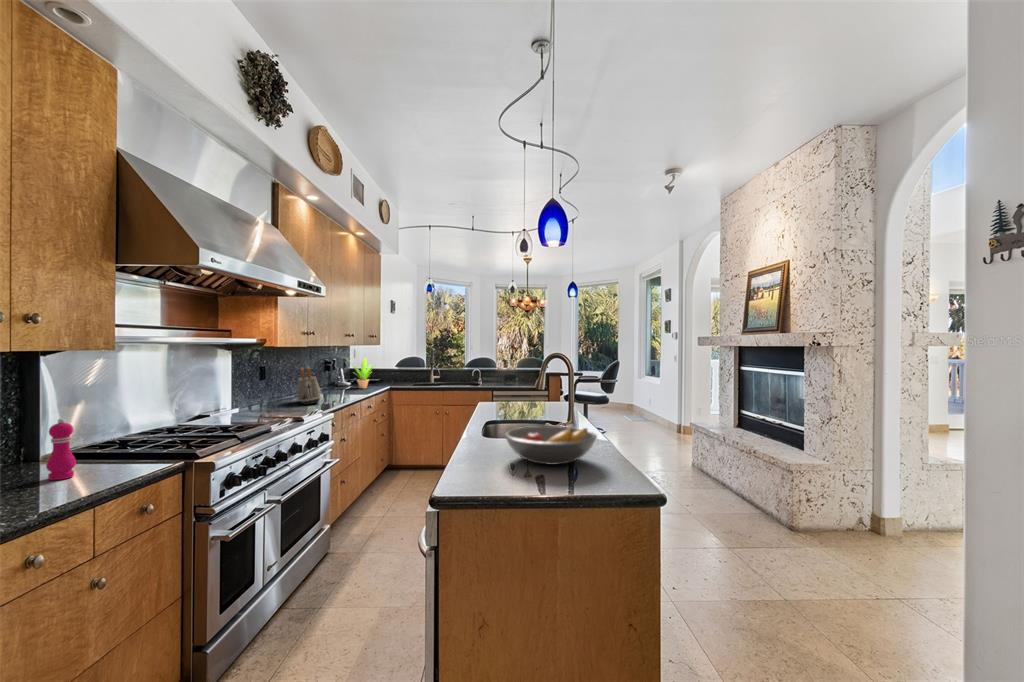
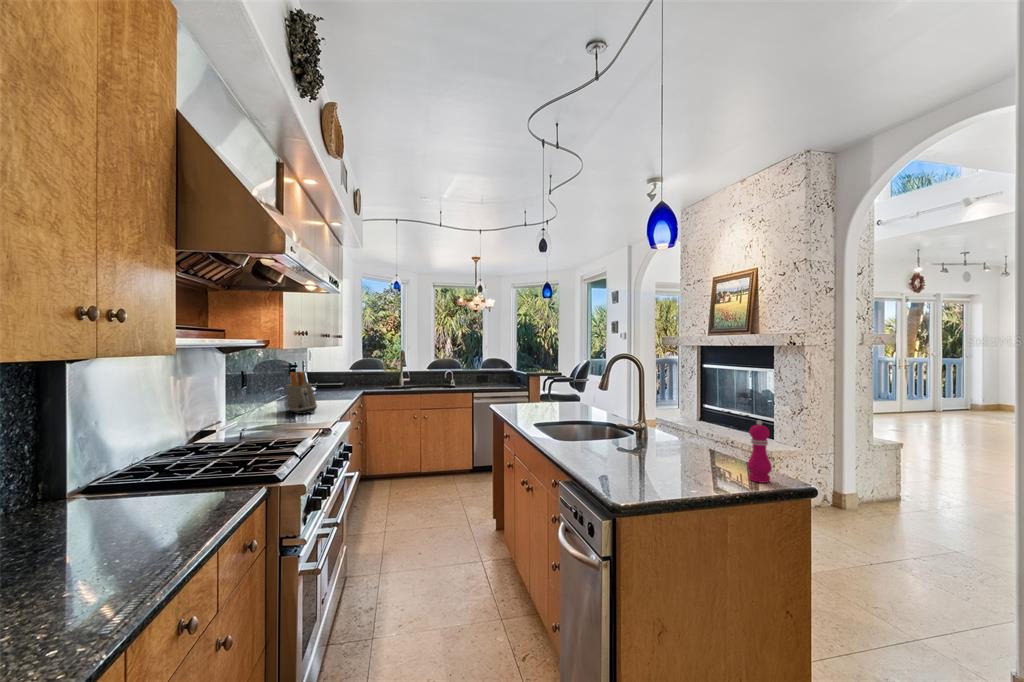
potted plant: present [354,358,373,388] -> none [315,360,350,394]
pepper mill: present [46,418,76,480] -> present [748,420,772,483]
fruit bowl: present [504,426,597,465] -> none [621,426,717,464]

